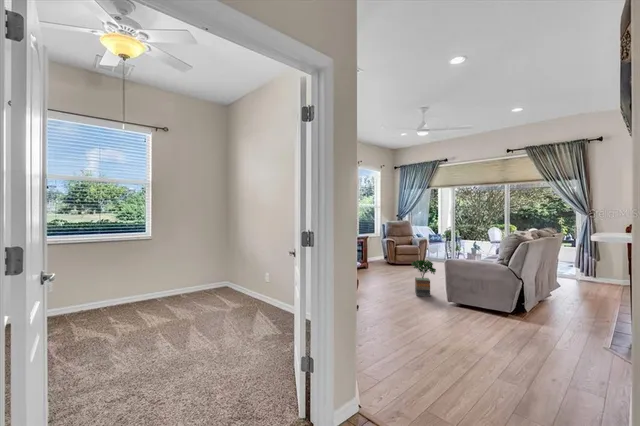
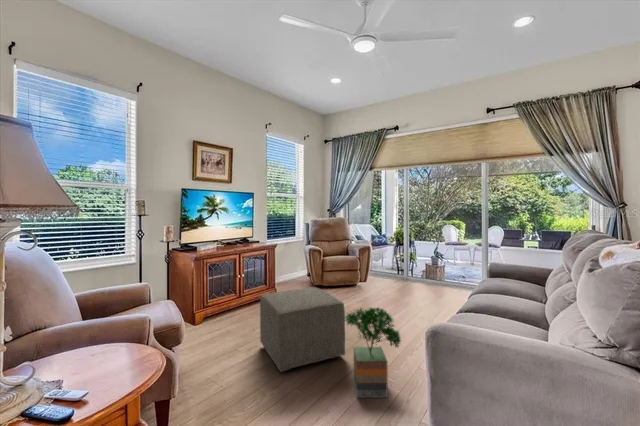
ottoman: none [368,256,411,289] -> present [260,287,345,372]

